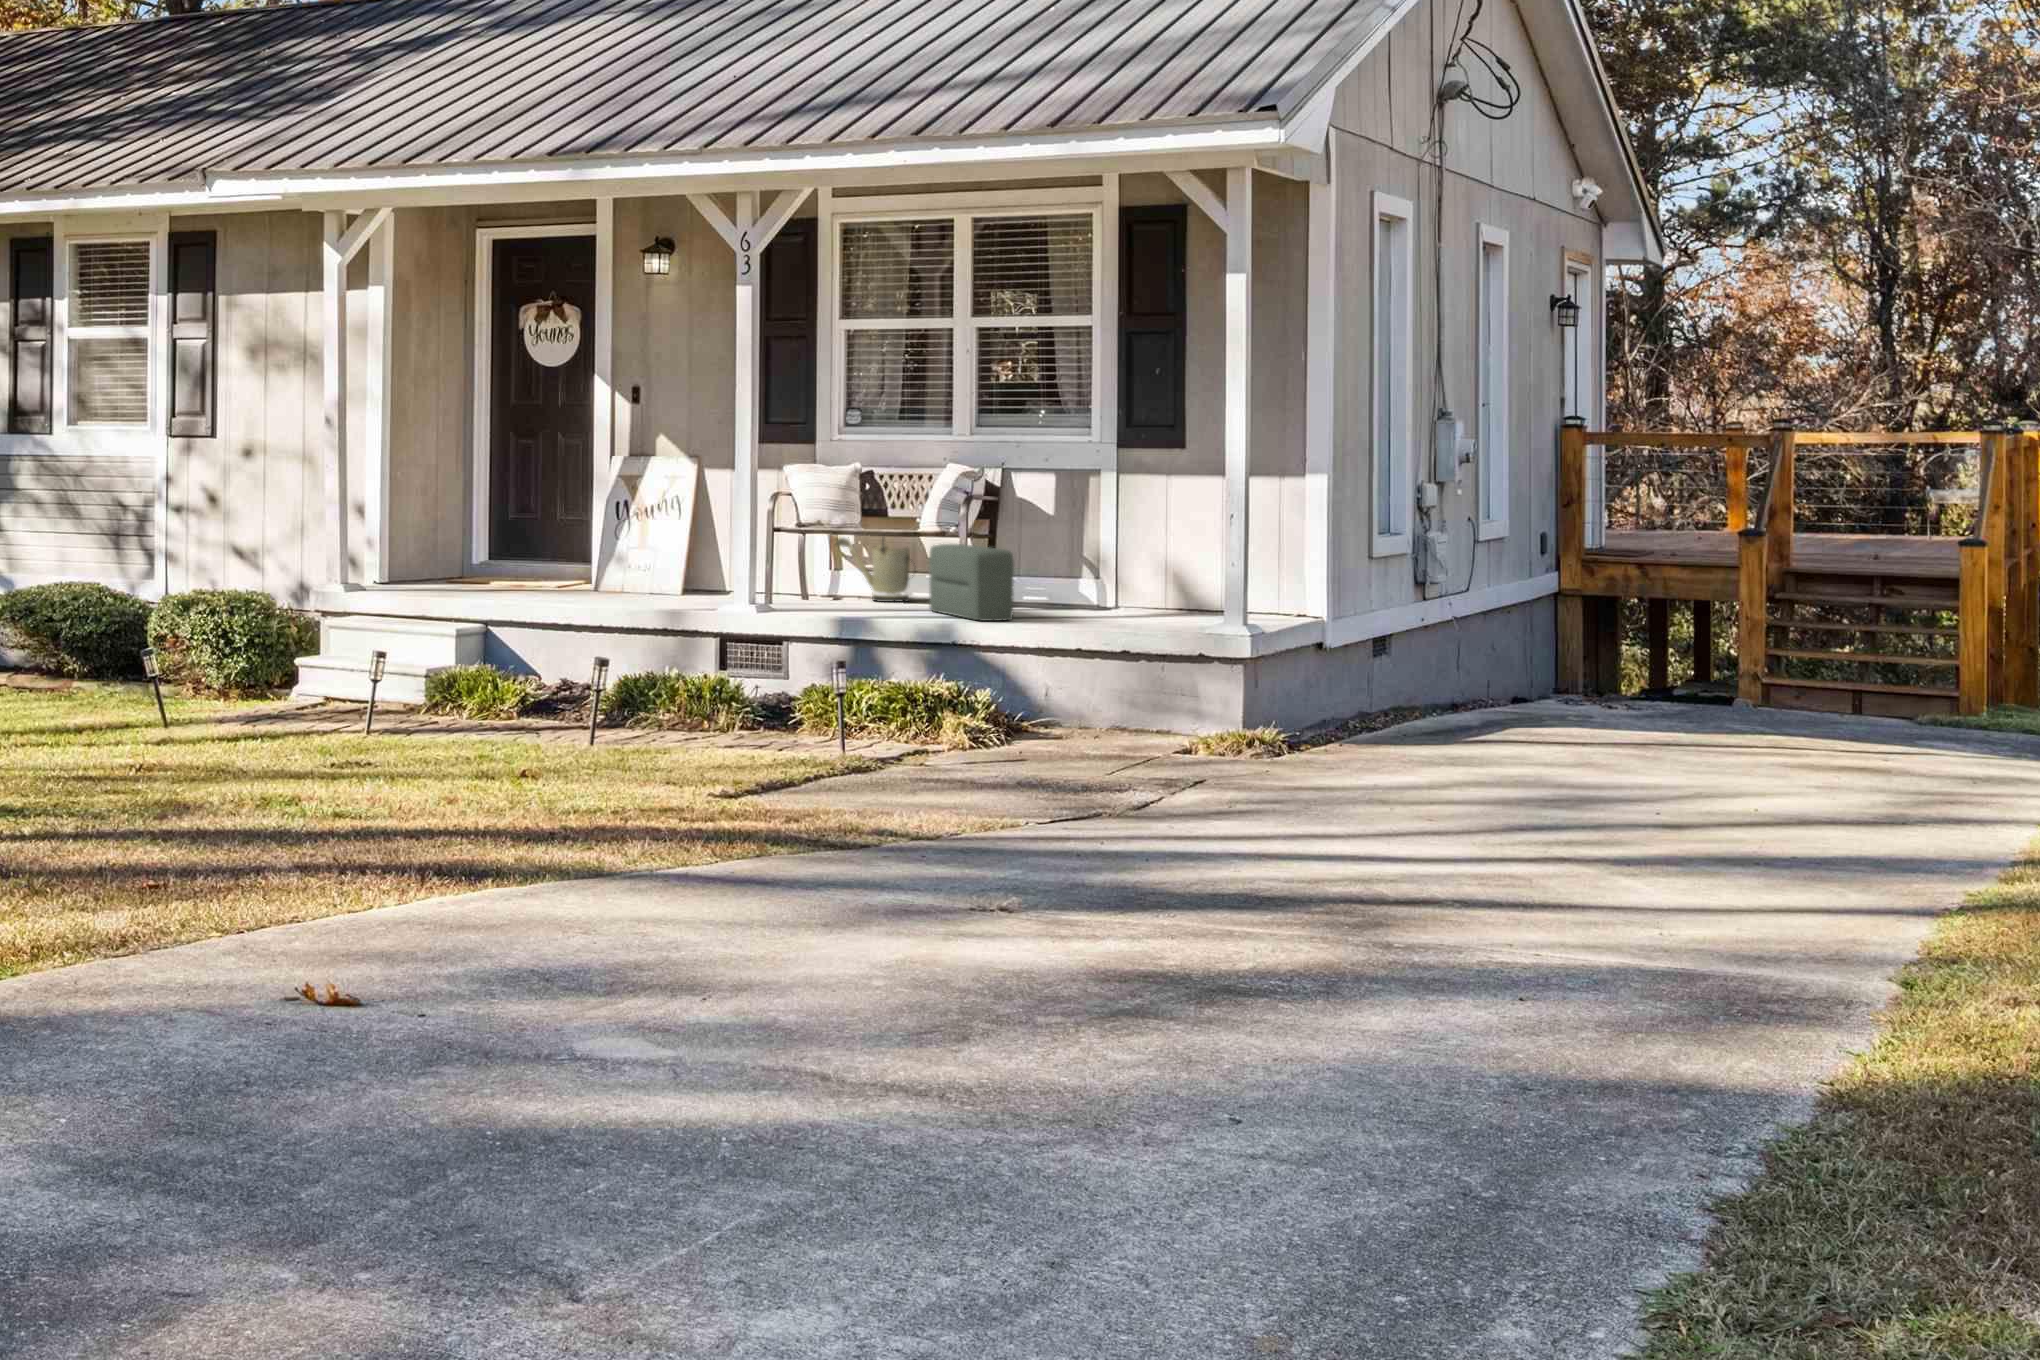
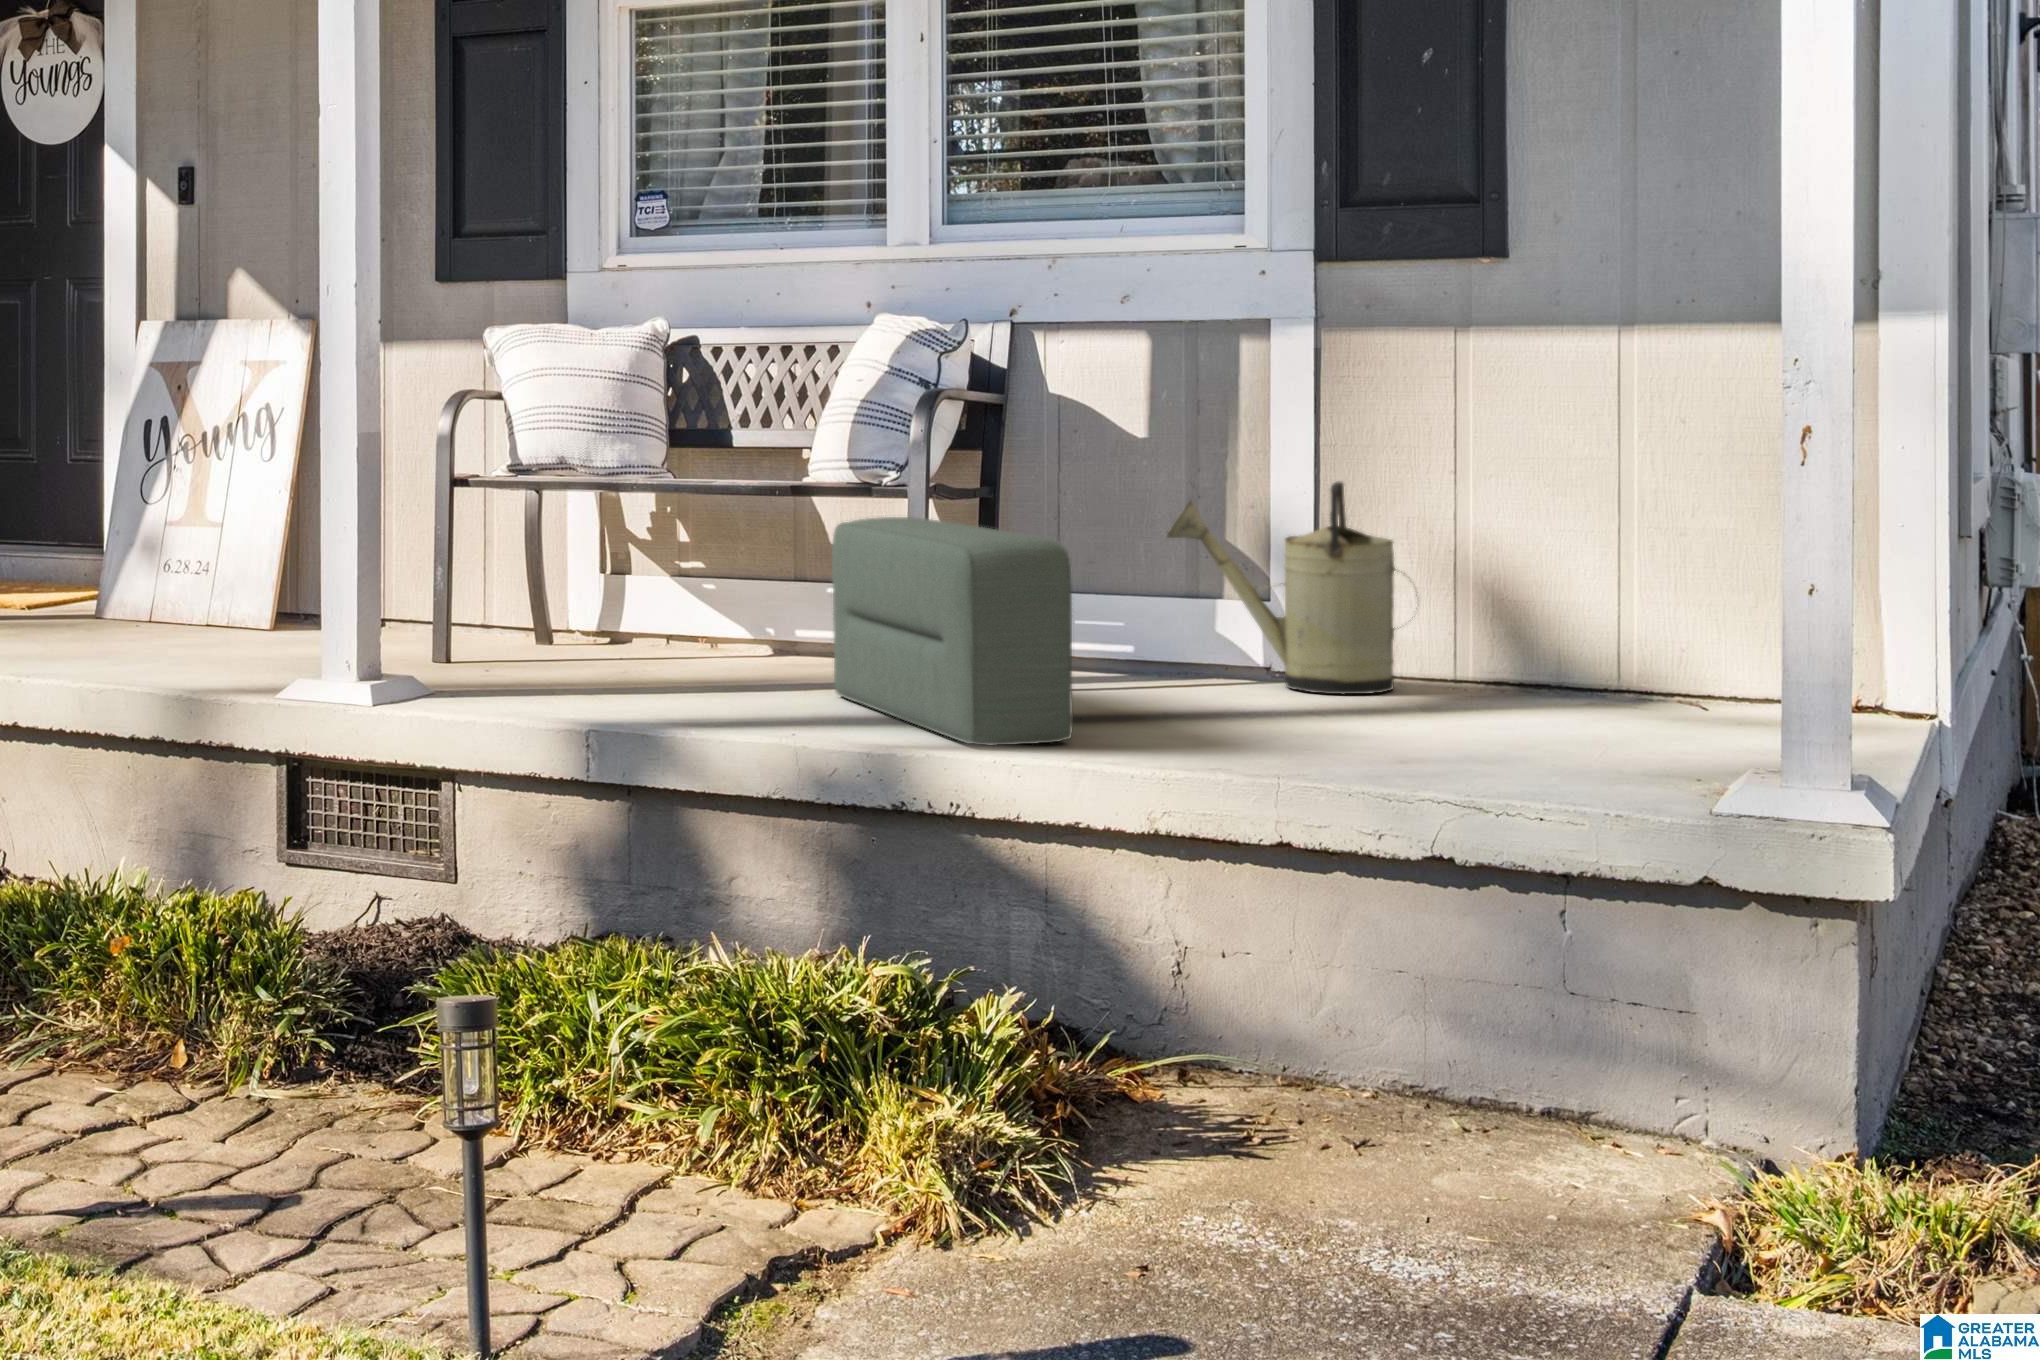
watering can: present [836,538,910,602] -> present [1166,481,1405,694]

